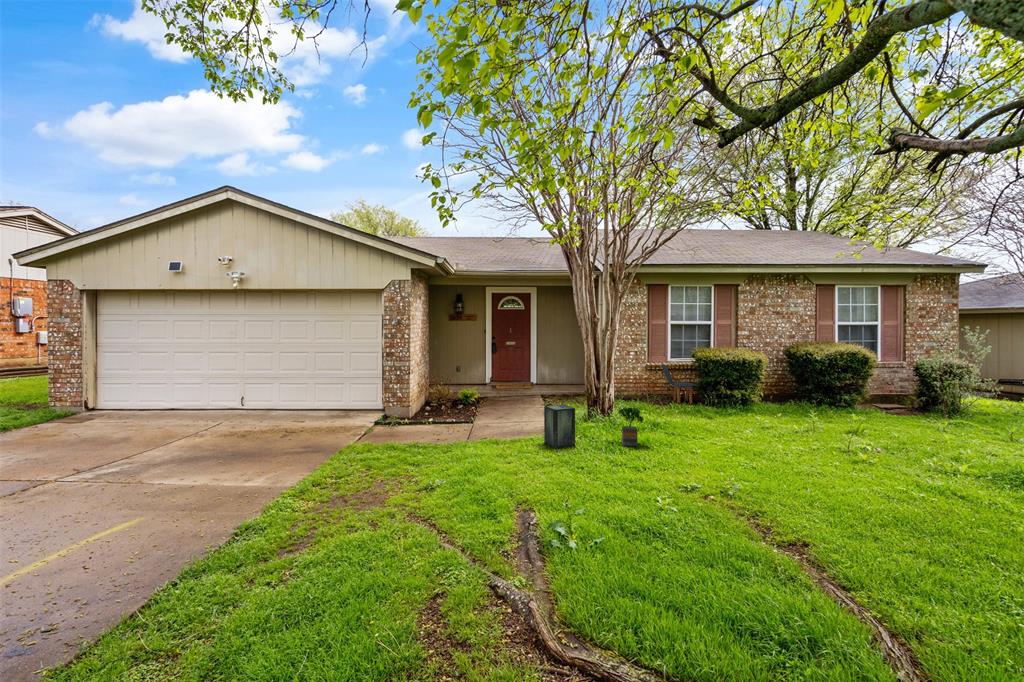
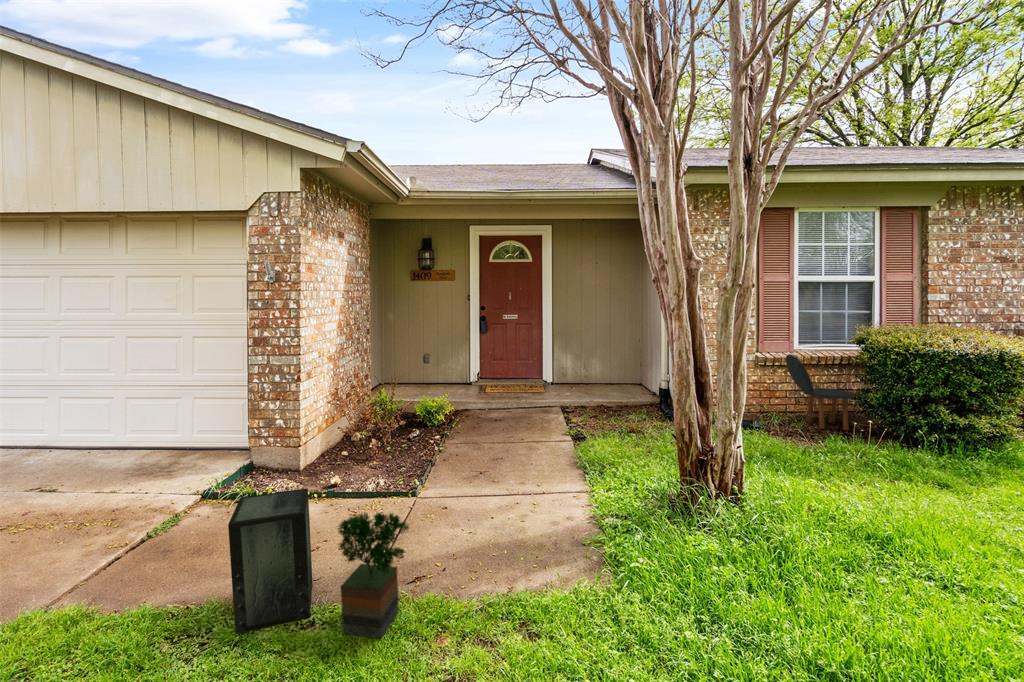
storage box: present [544,405,575,448] -> present [228,488,312,634]
potted tree: present [618,407,643,446] -> present [338,512,409,638]

